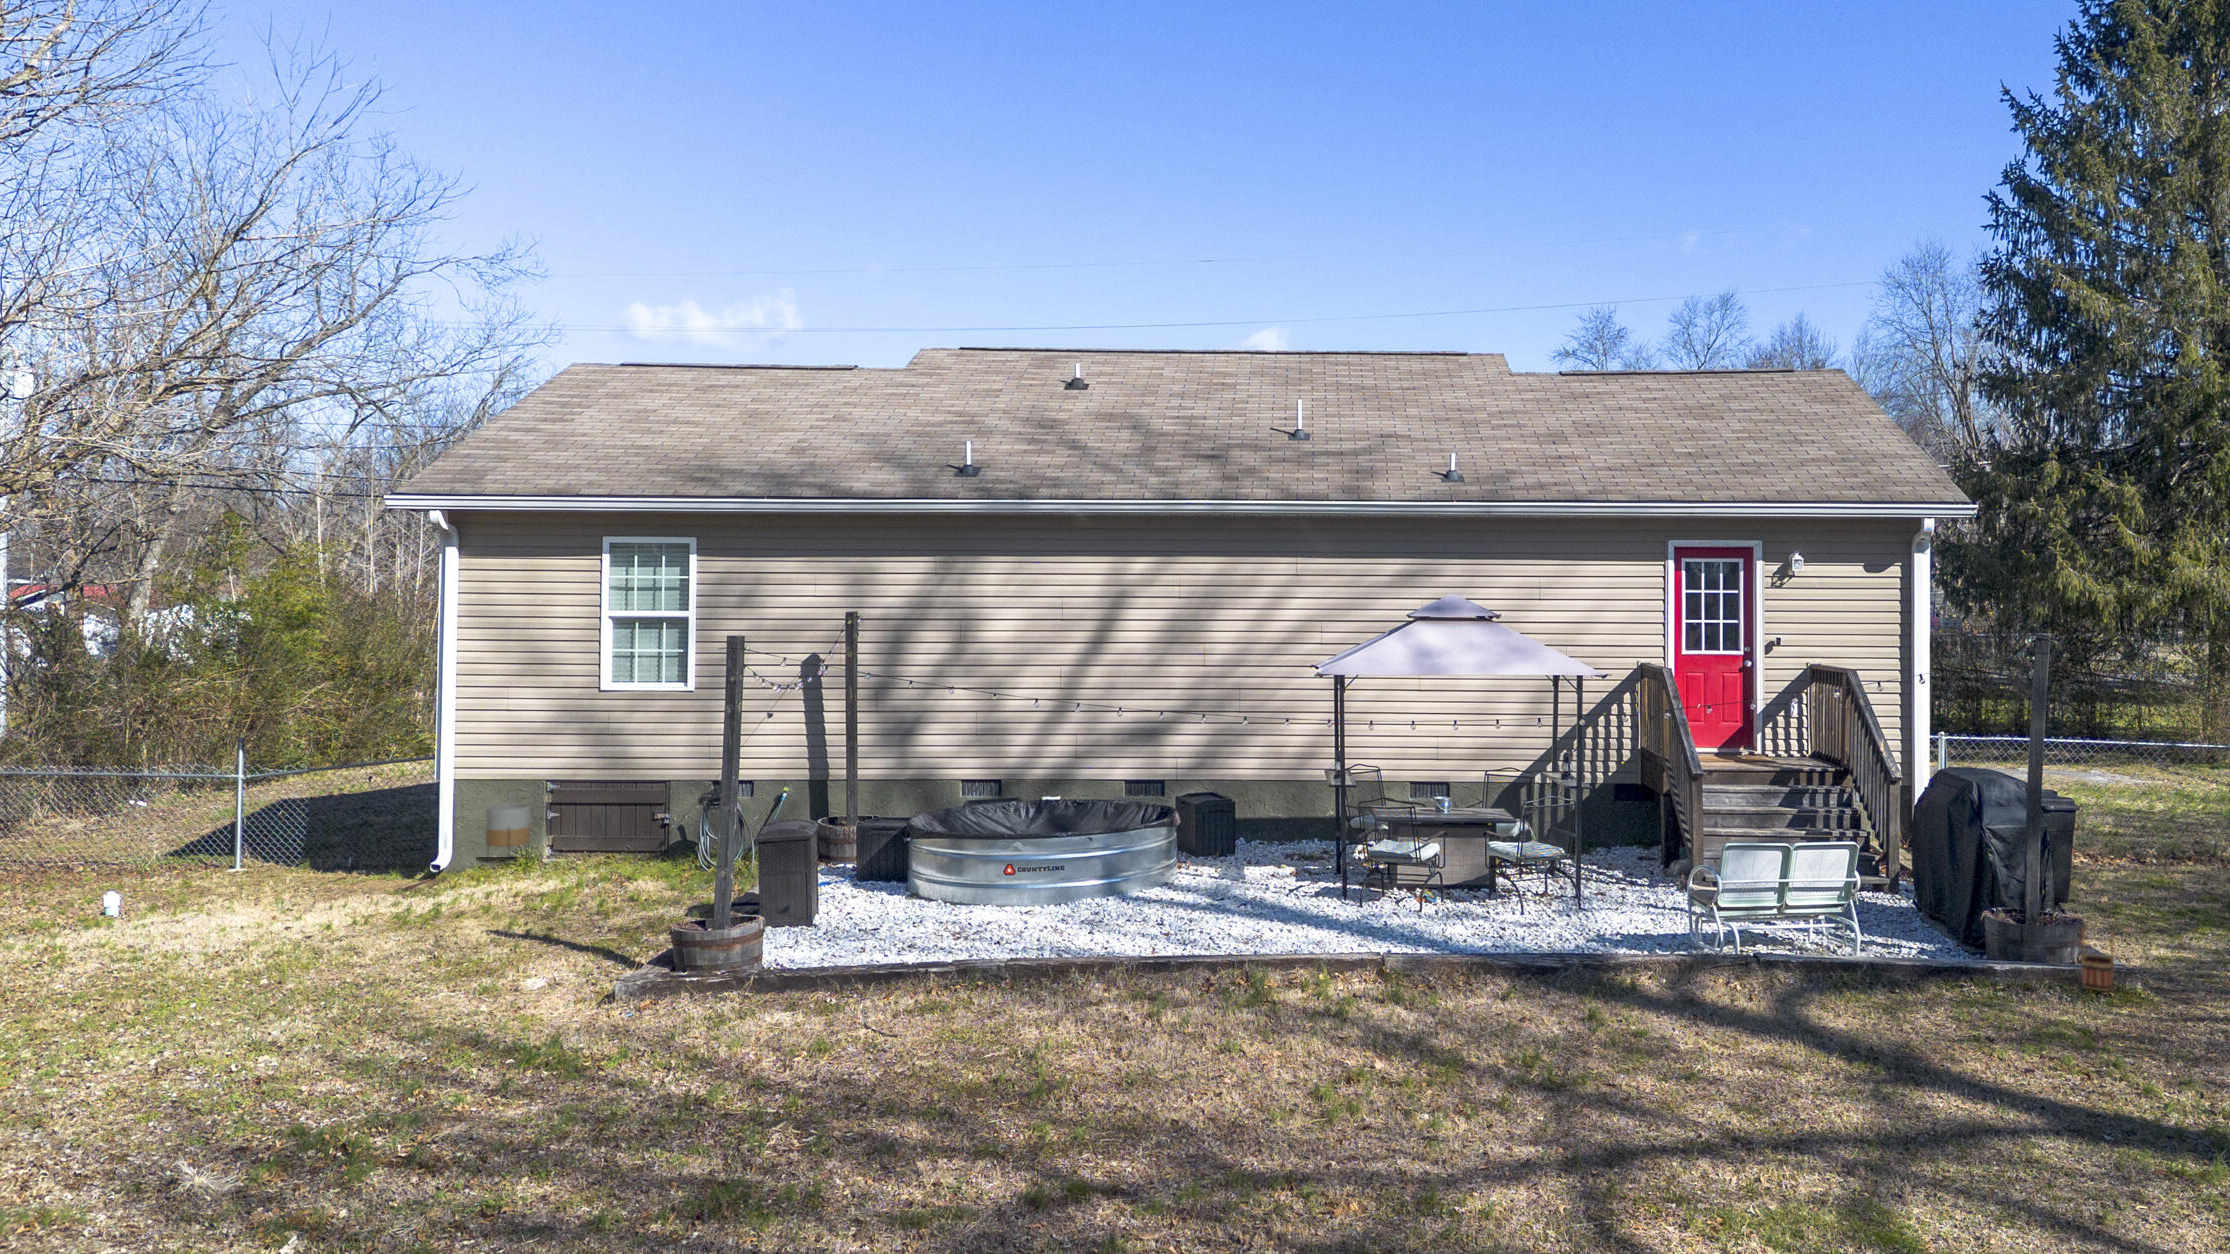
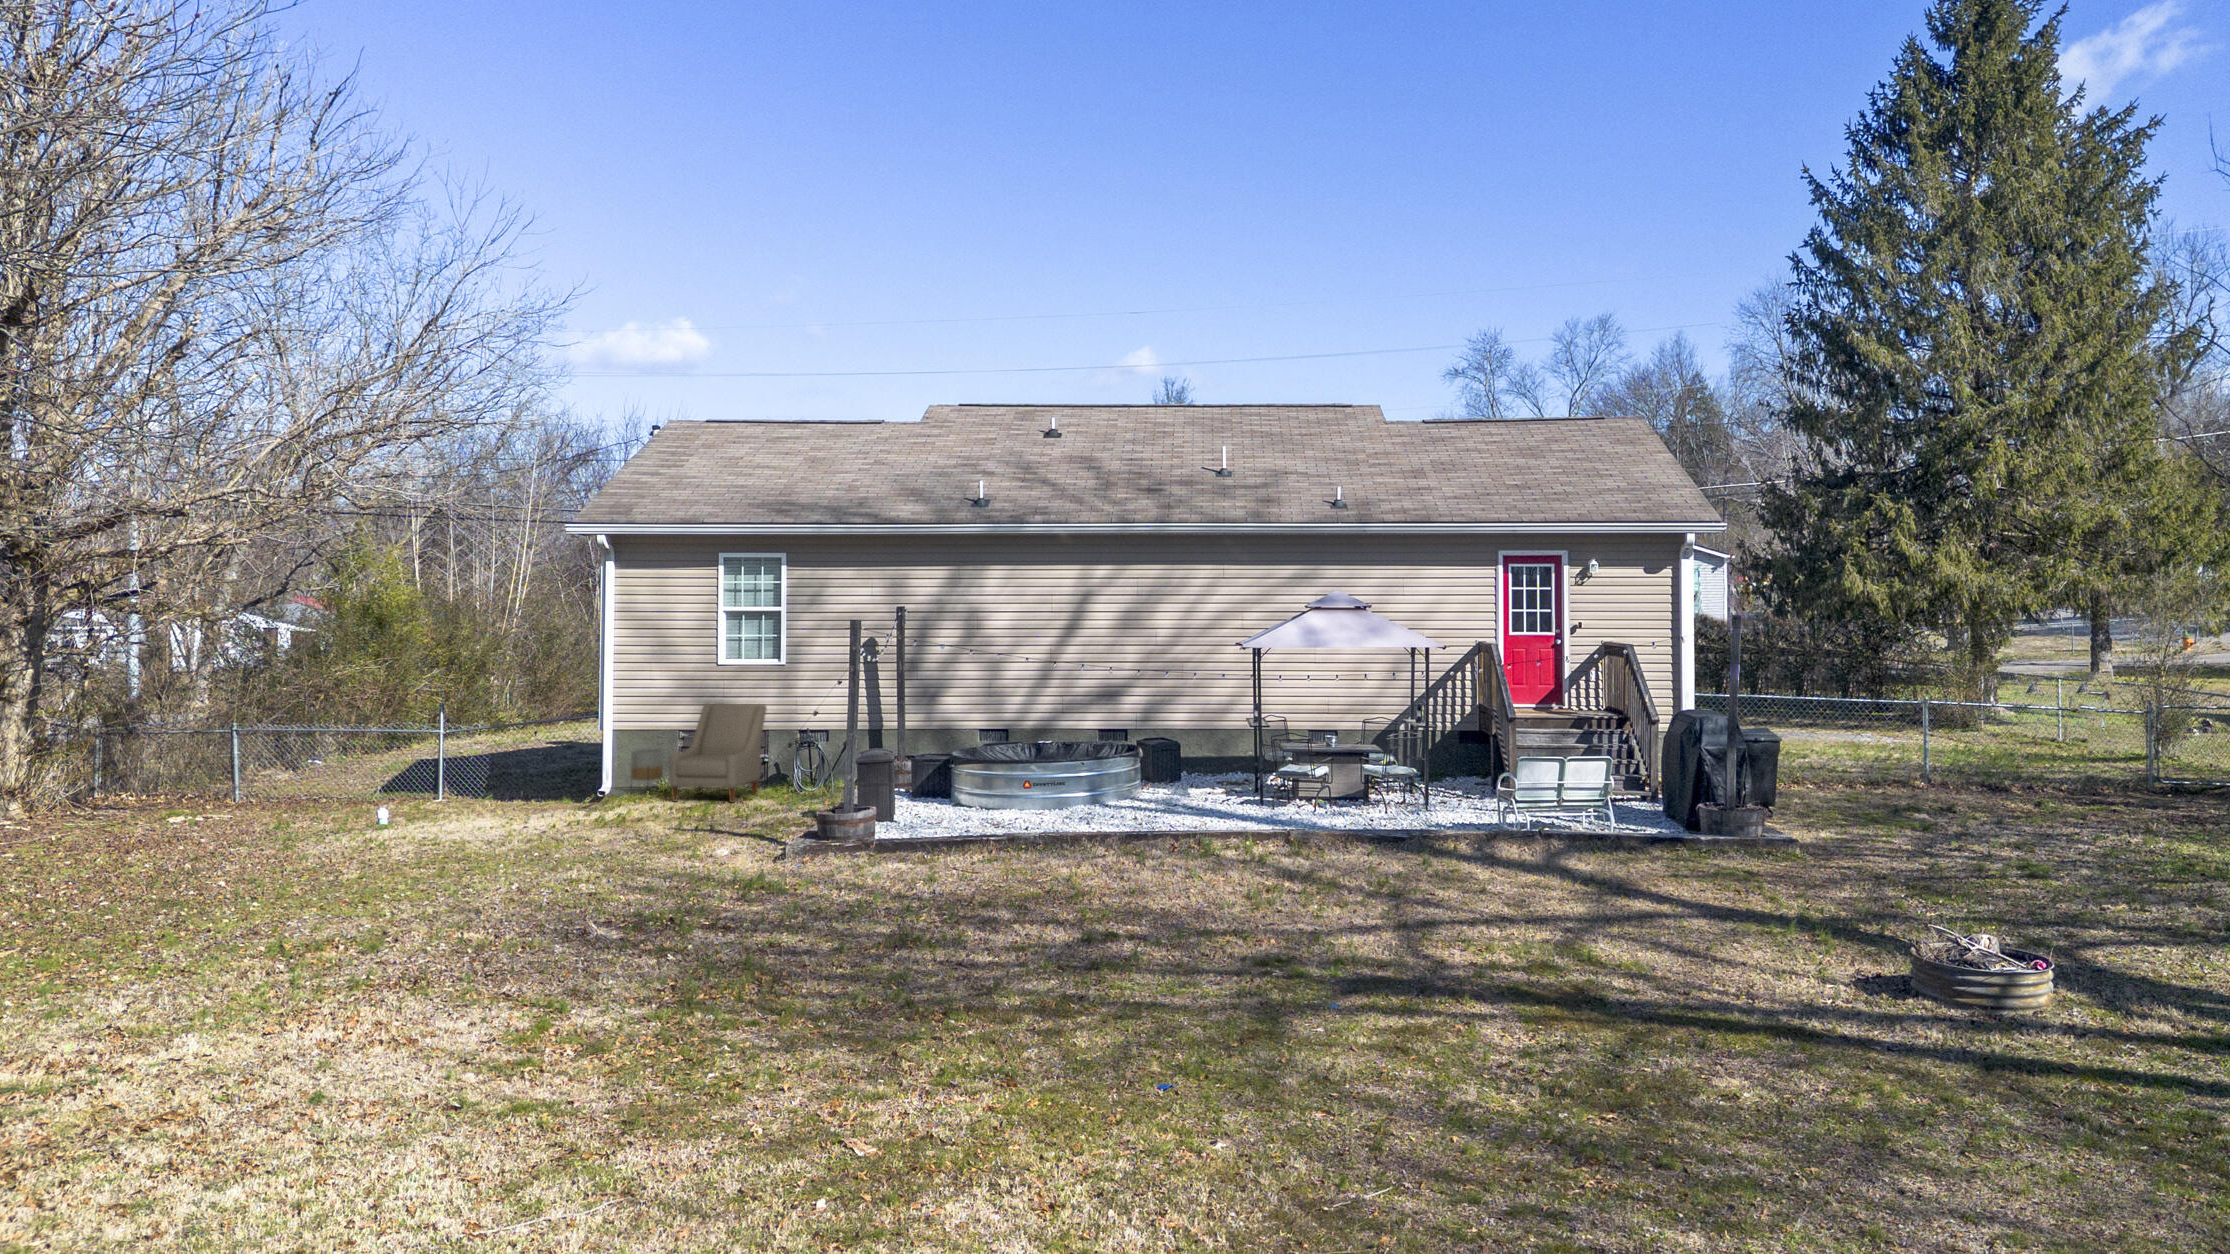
chair: none [533,743,669,882] -> present [669,703,767,803]
basket: present [2081,928,2114,991] -> none [1763,812,1787,856]

